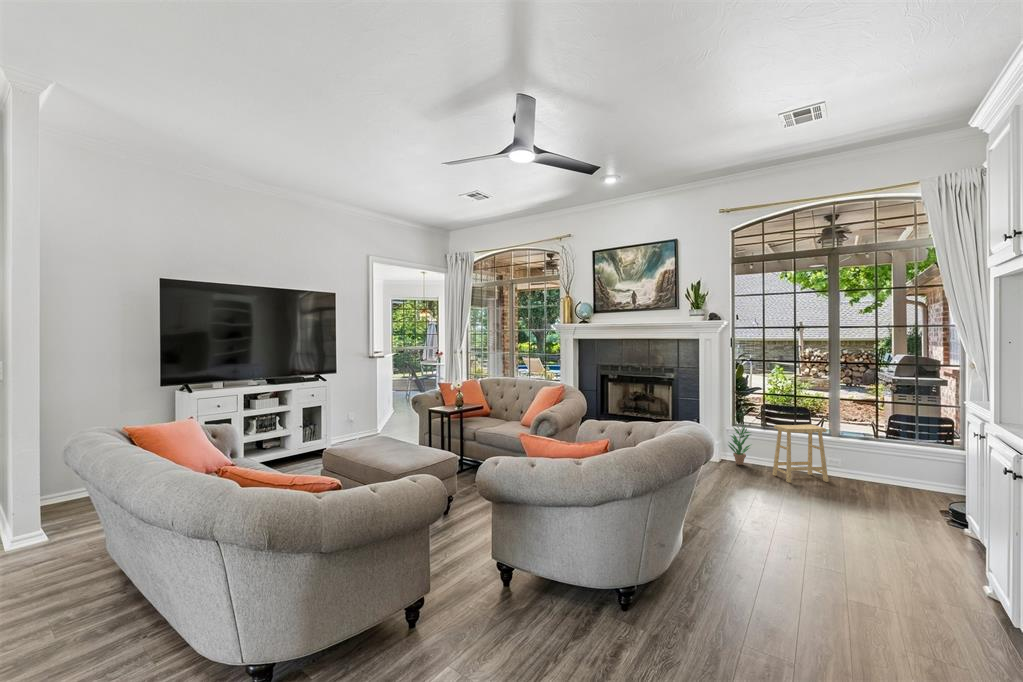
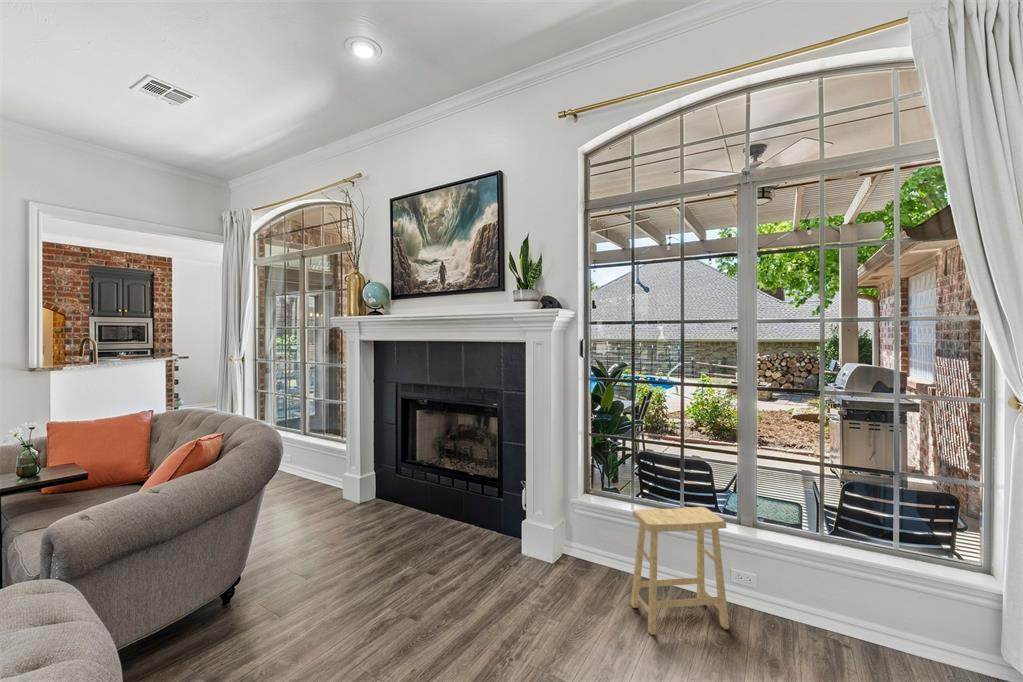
potted plant: present [728,426,750,465] -> none [568,499,608,572]

